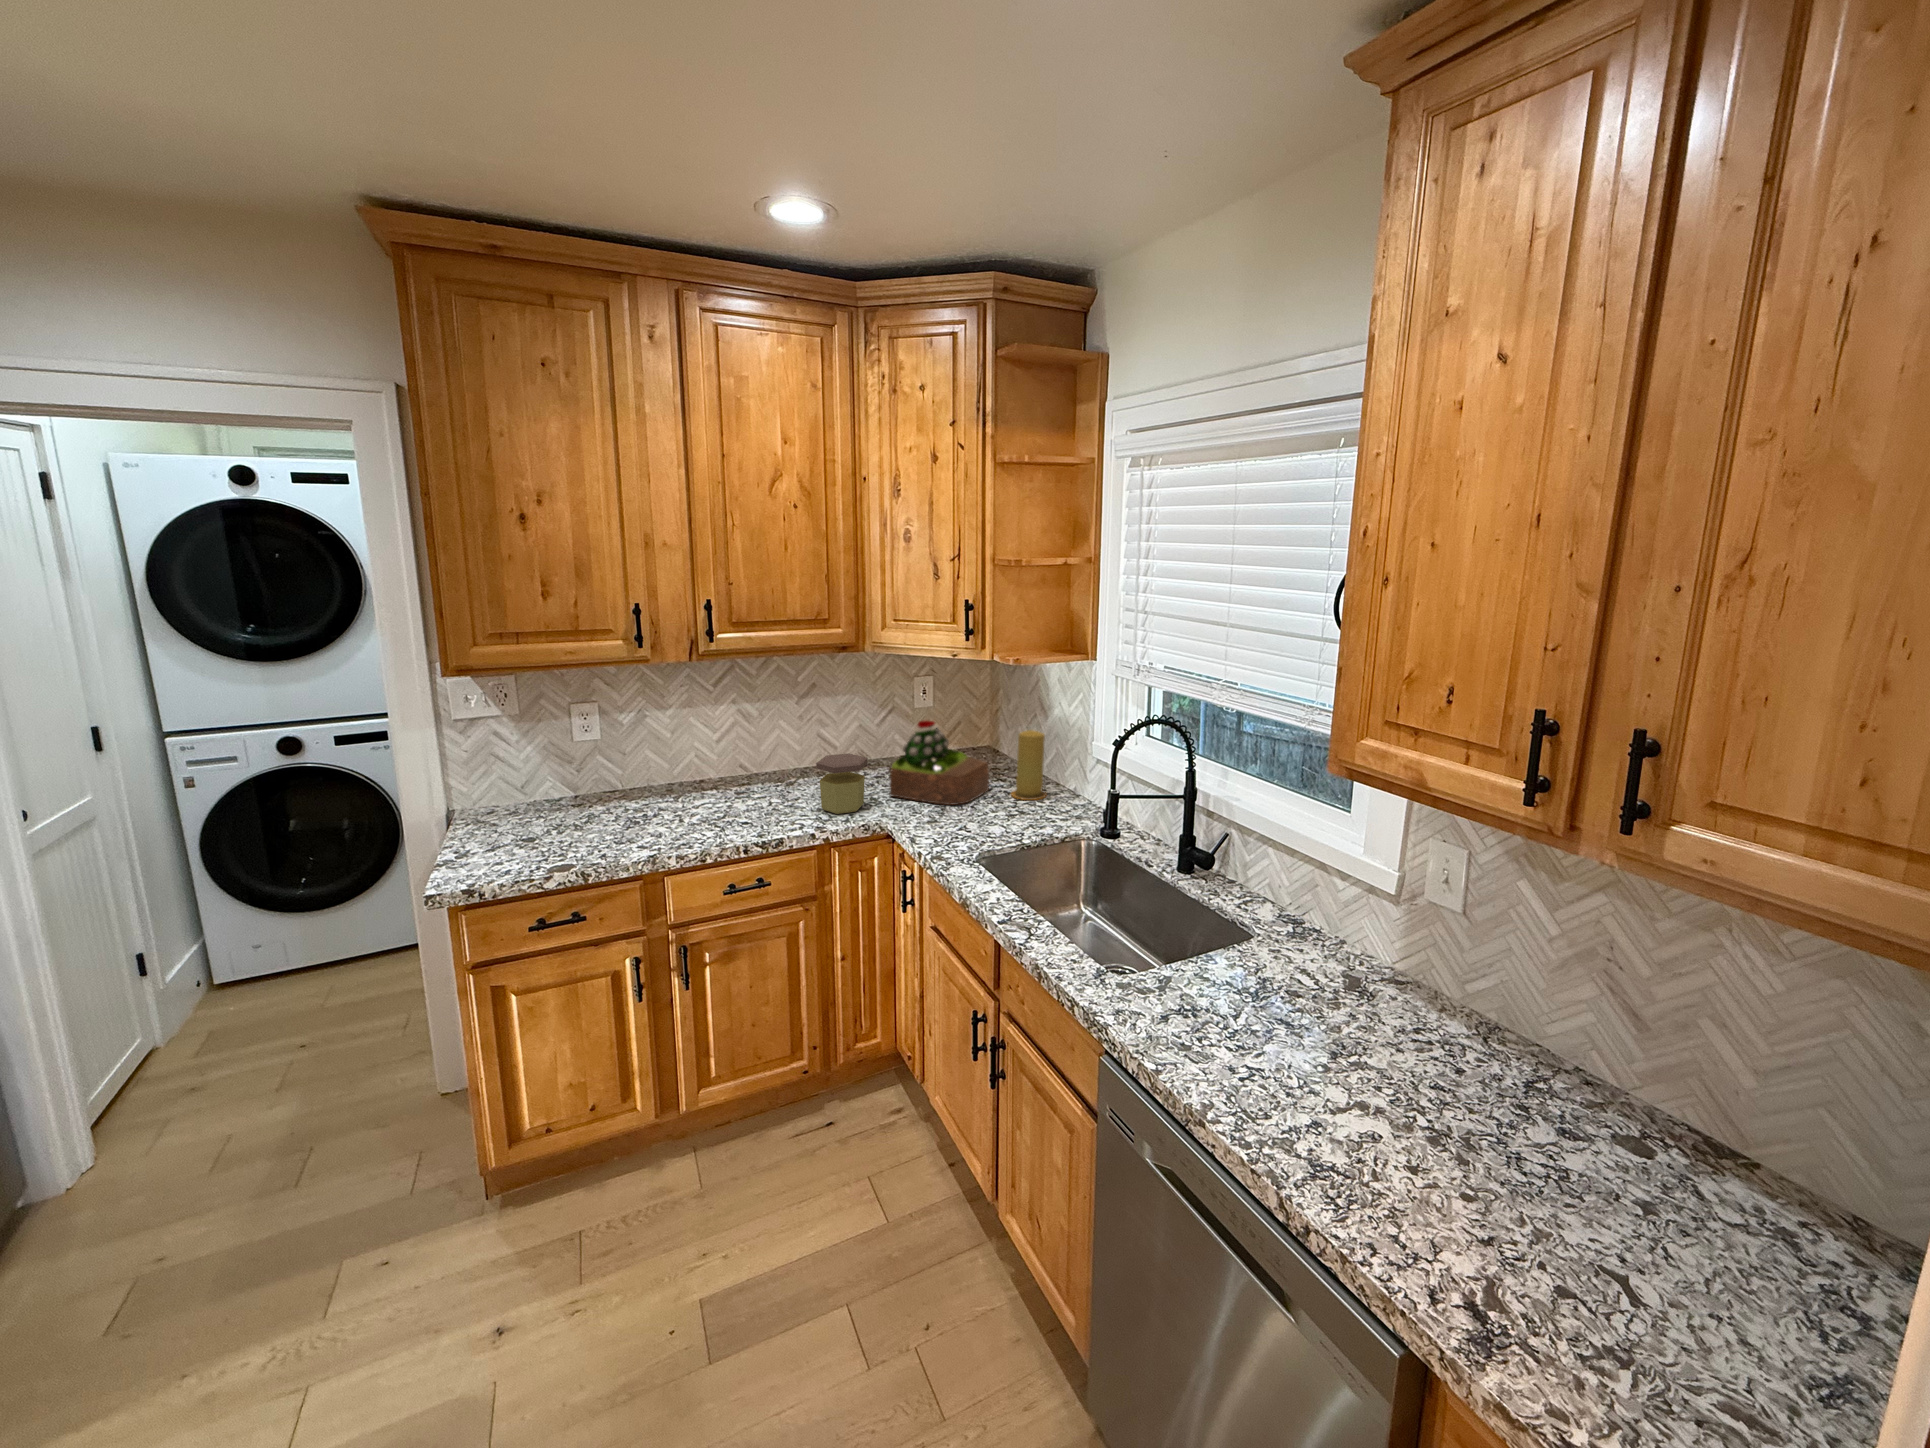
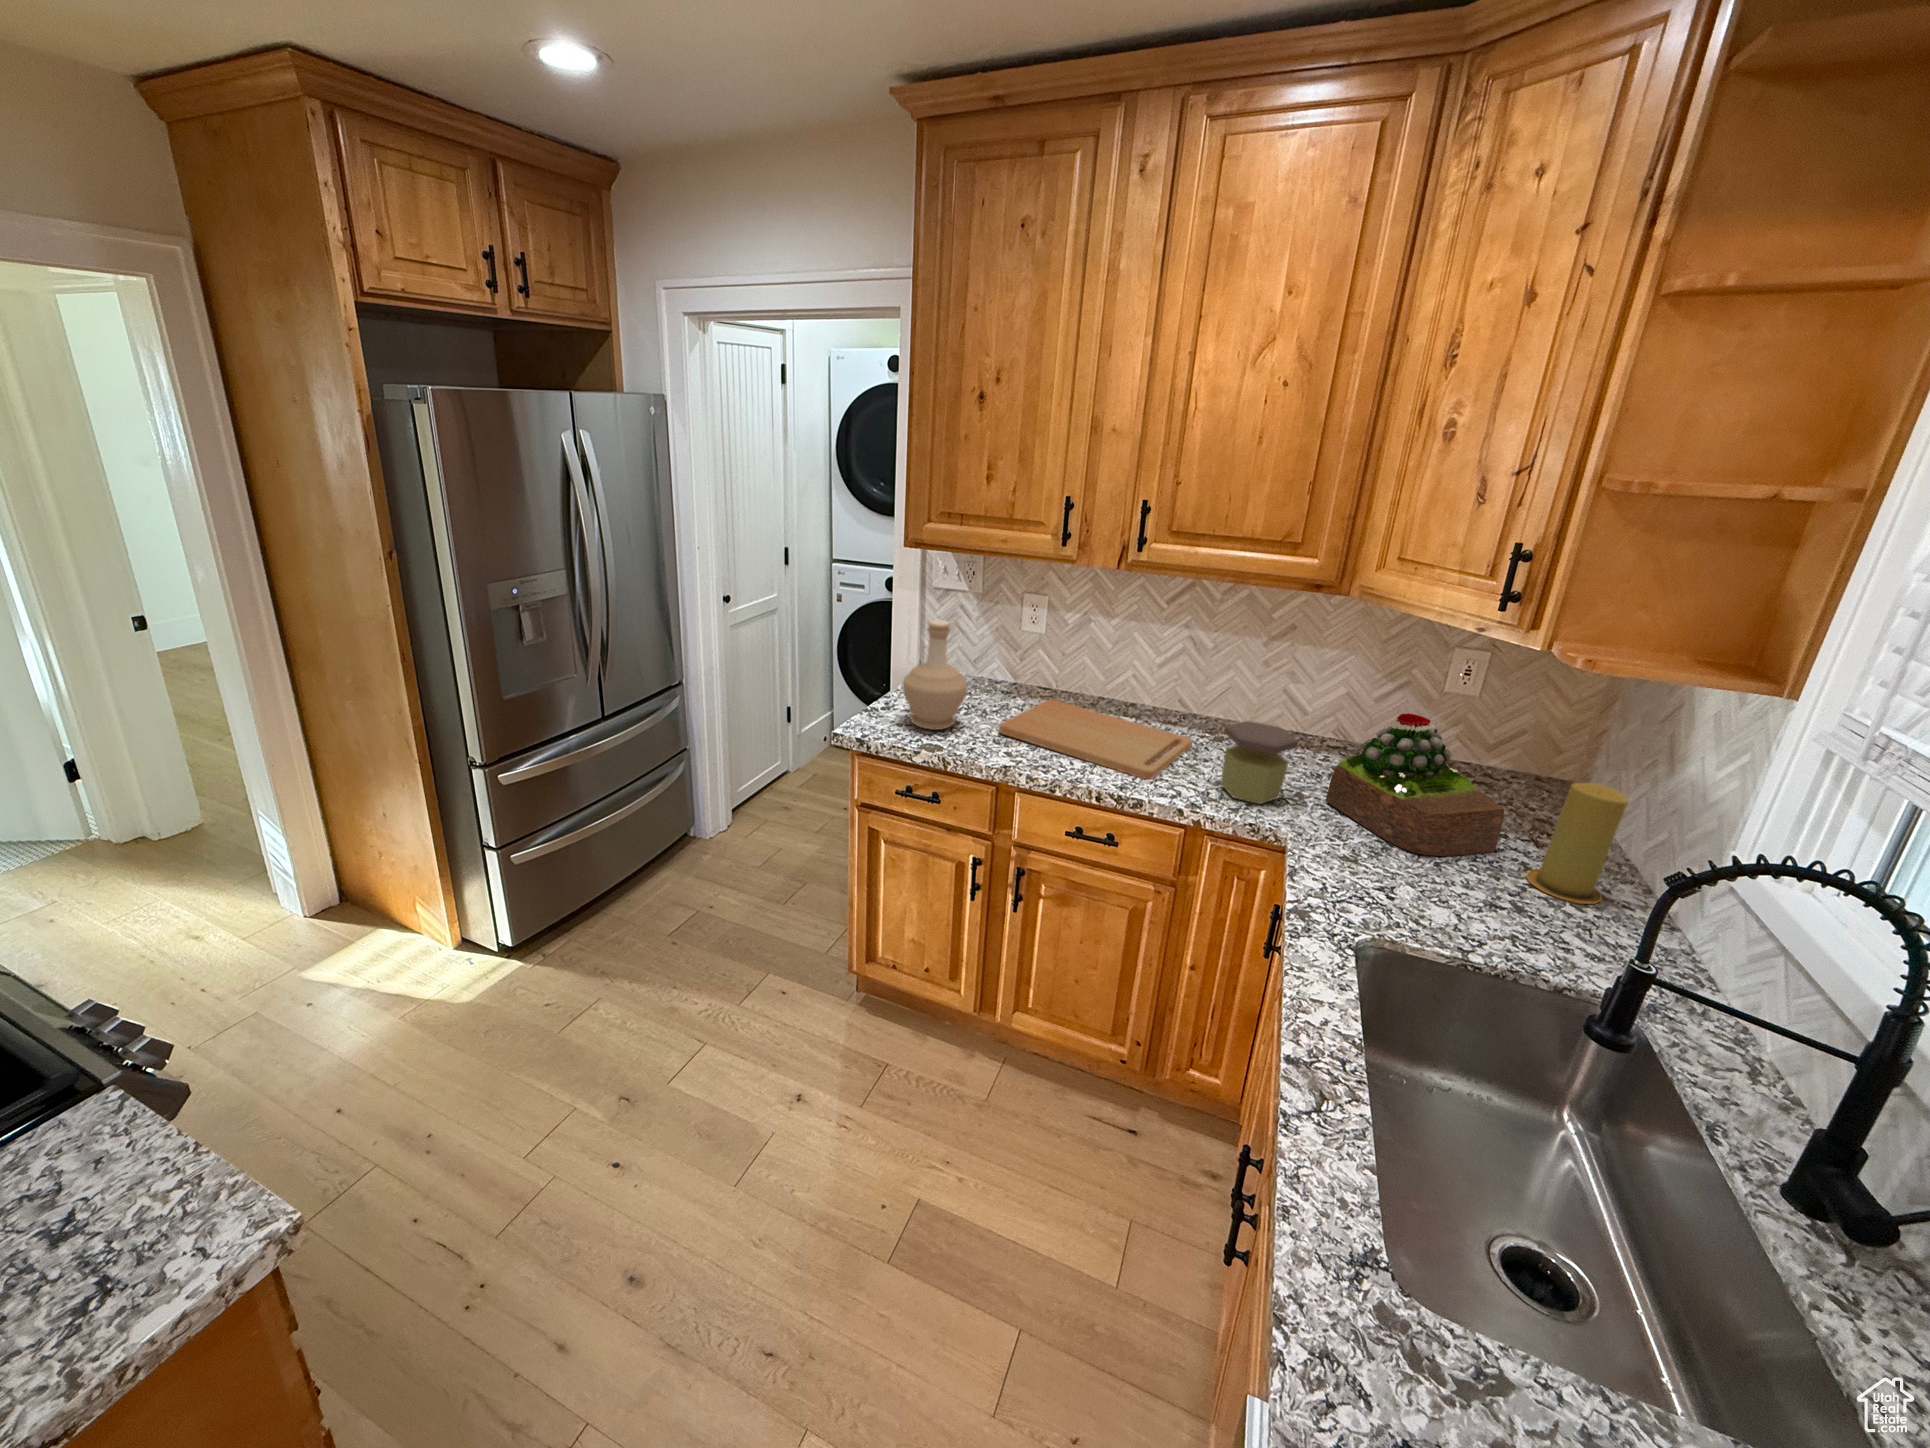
bottle: none [490,742,568,857] -> present [903,620,967,730]
cutting board: none [609,788,776,835] -> present [999,700,1193,779]

